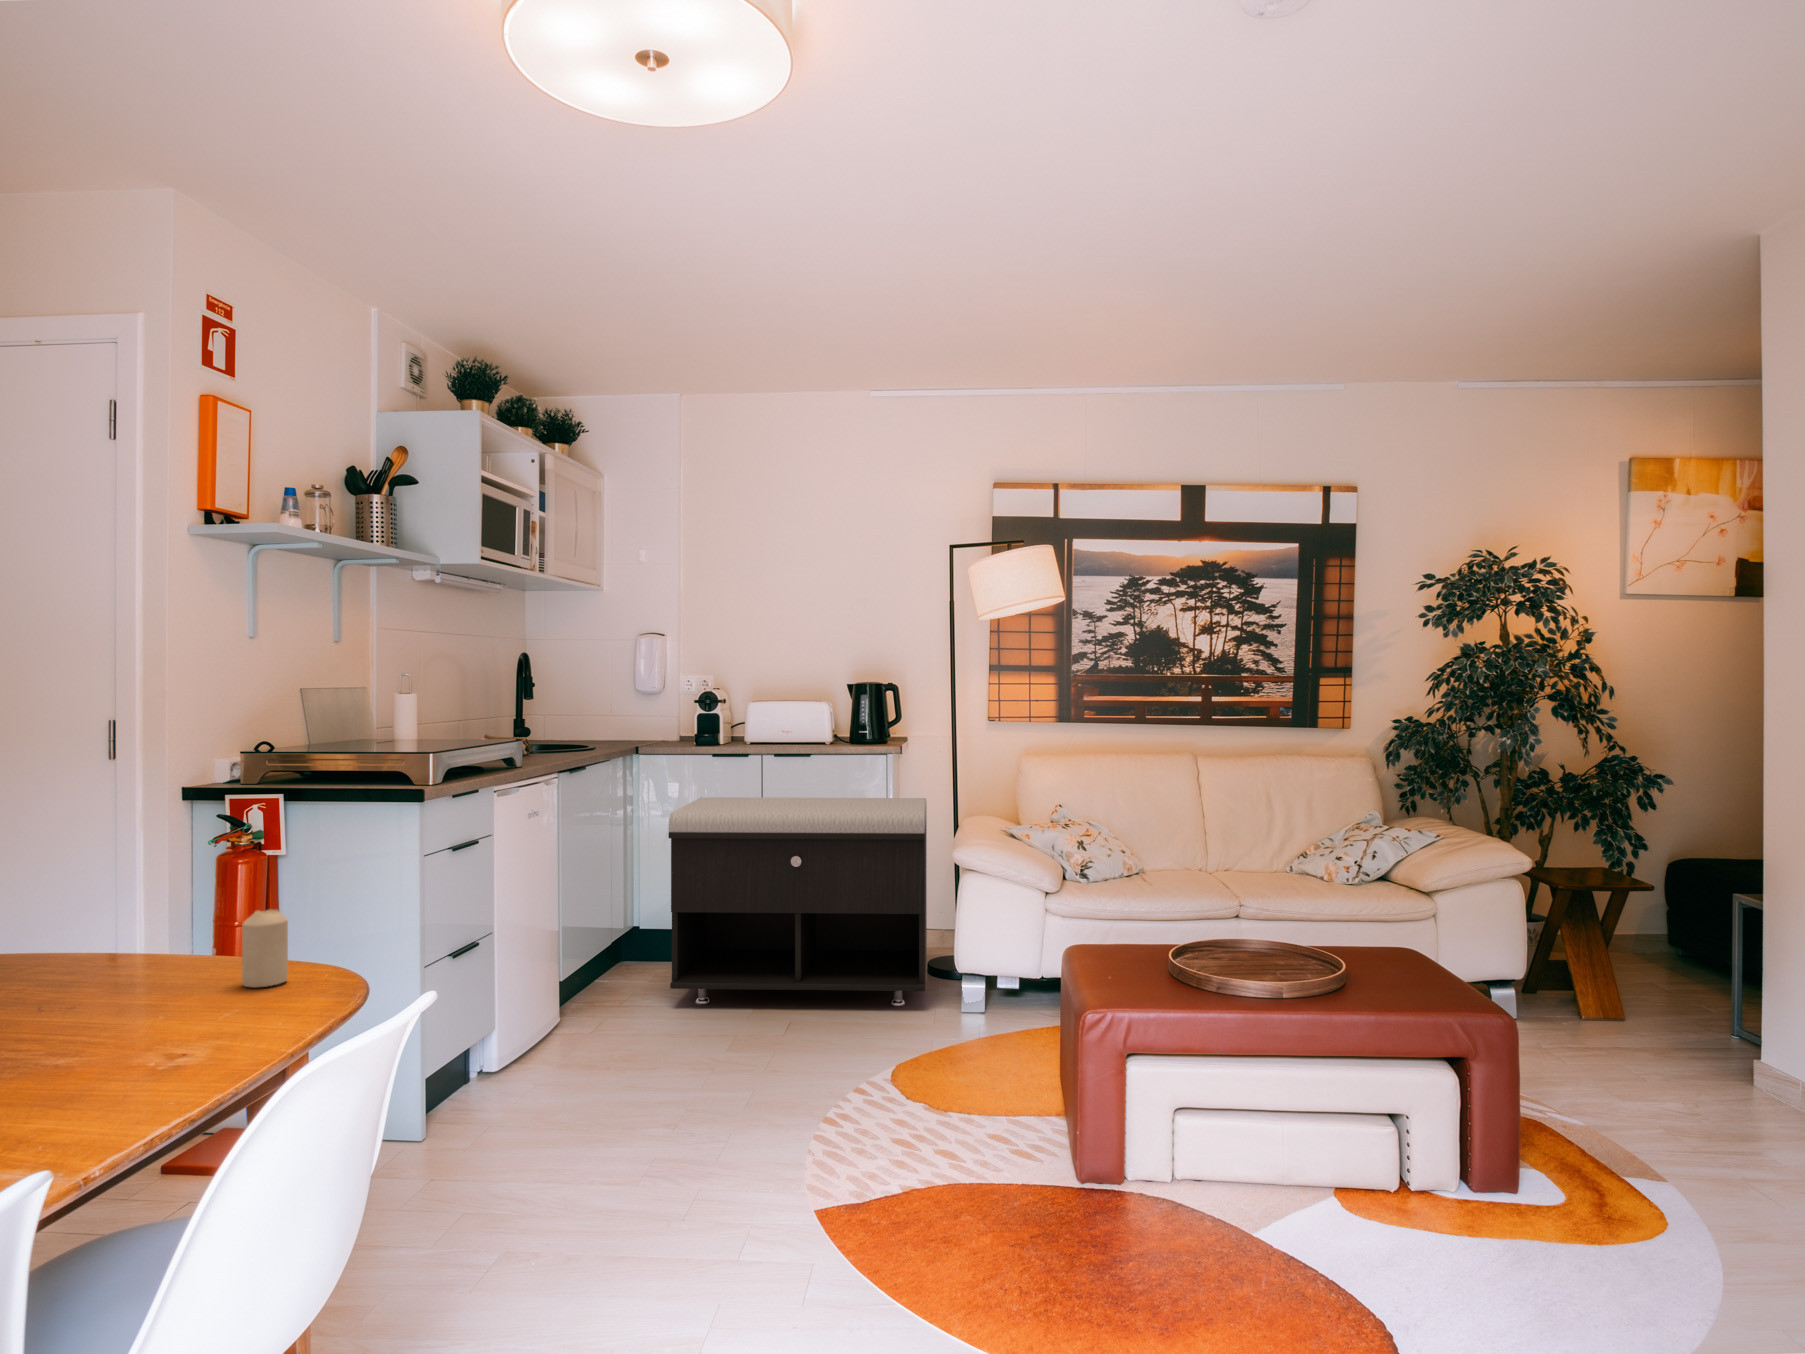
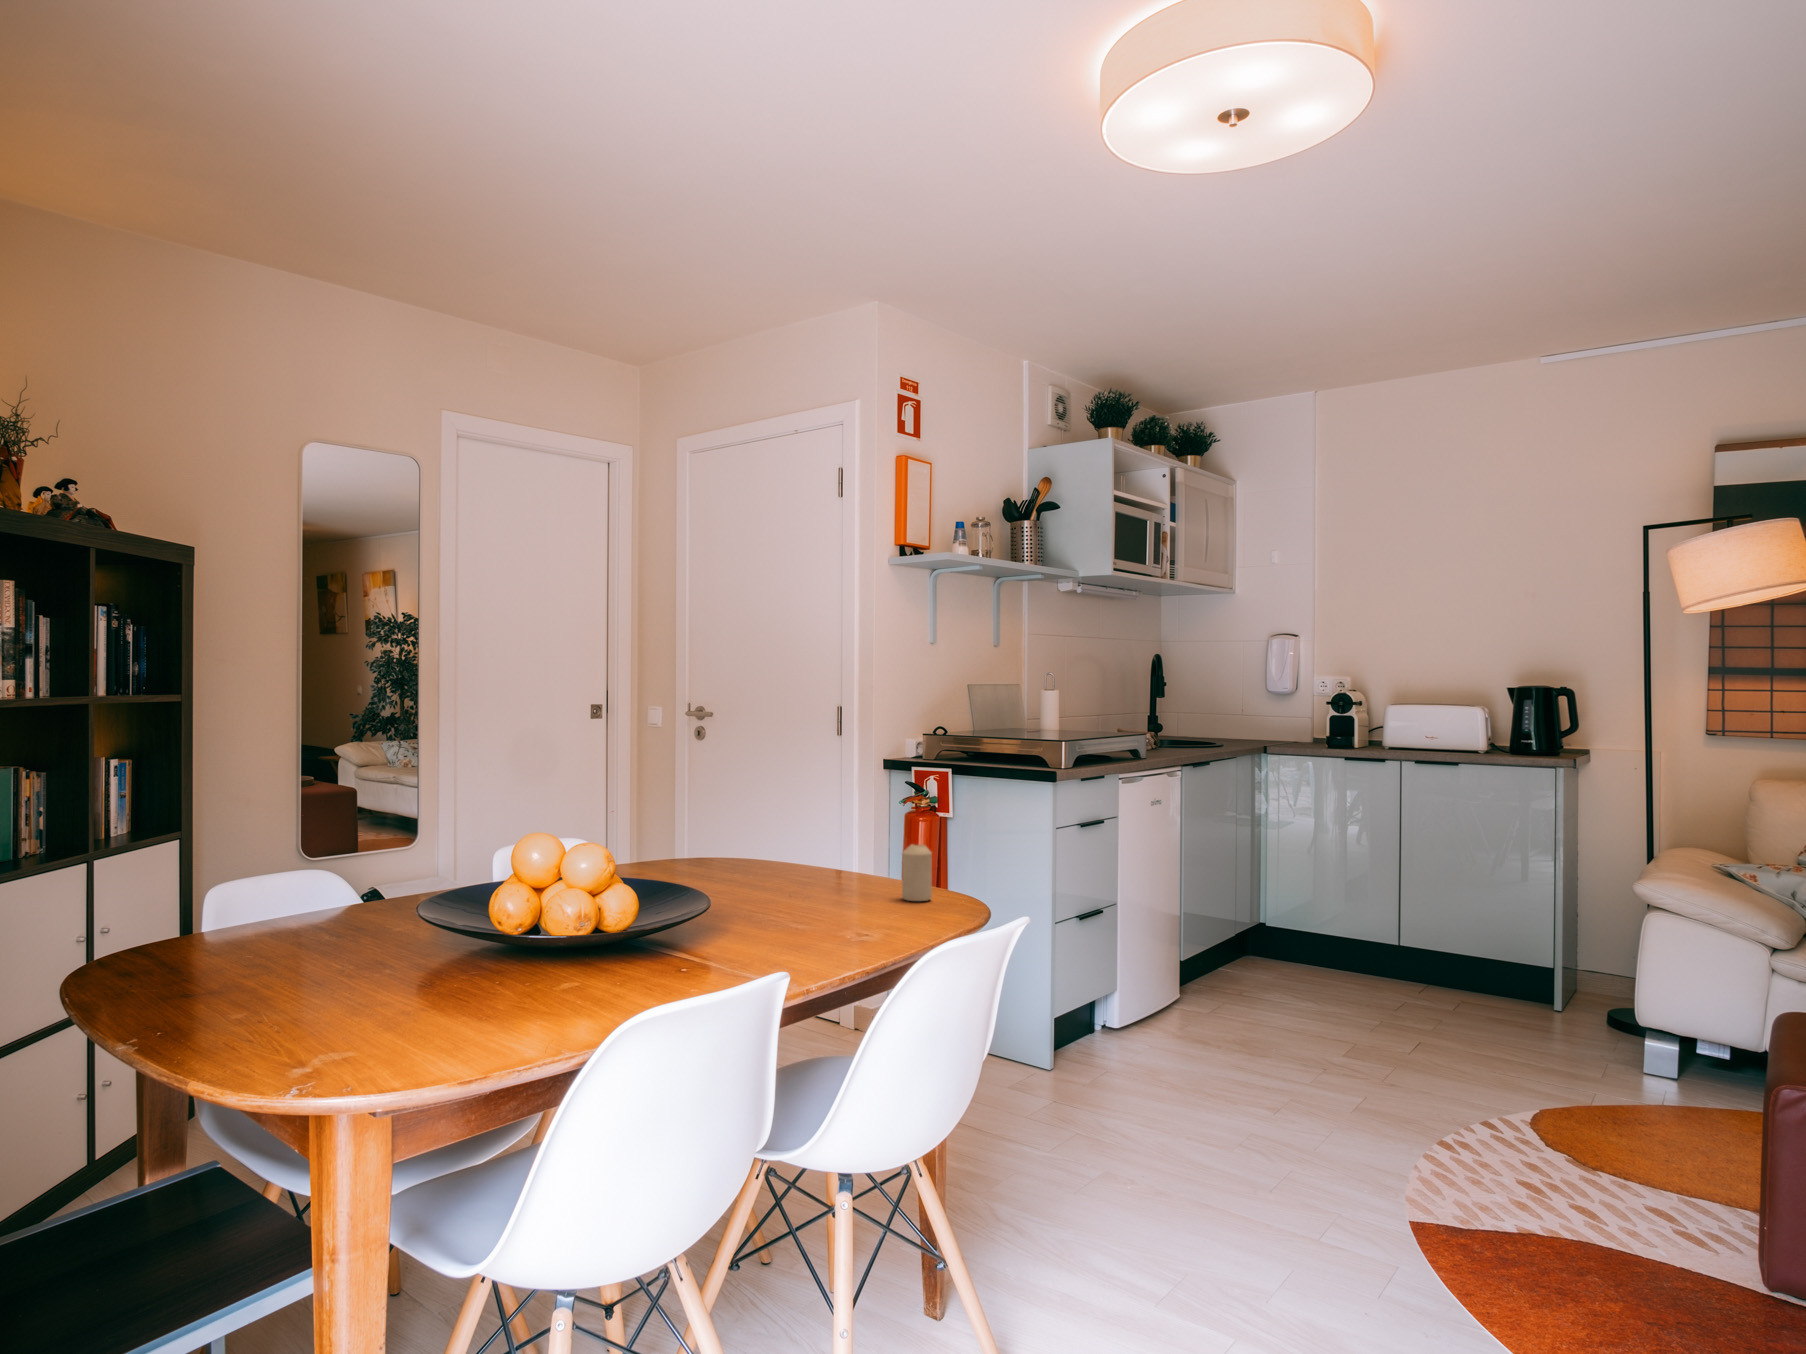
storage bench: present [668,797,927,1006] -> none [1290,802,1605,1053]

